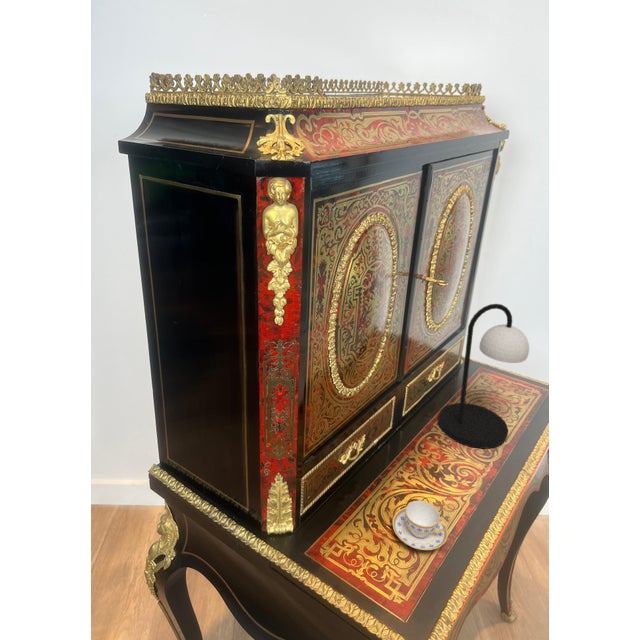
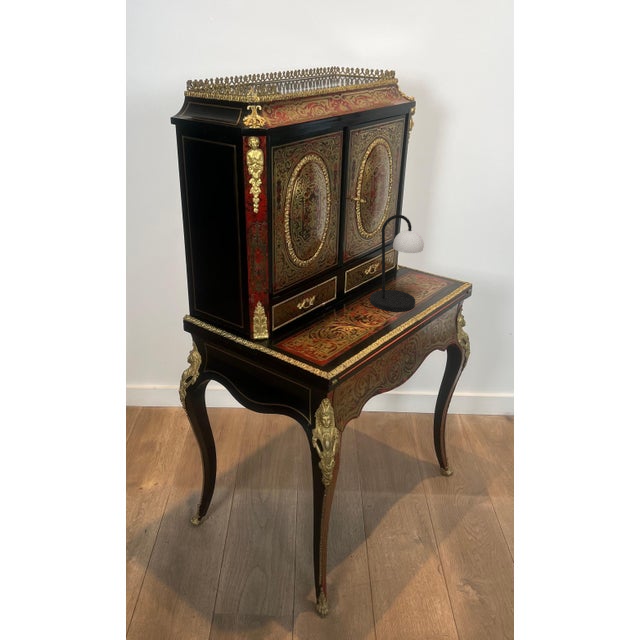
teacup: present [392,501,448,550] -> none [326,323,357,345]

